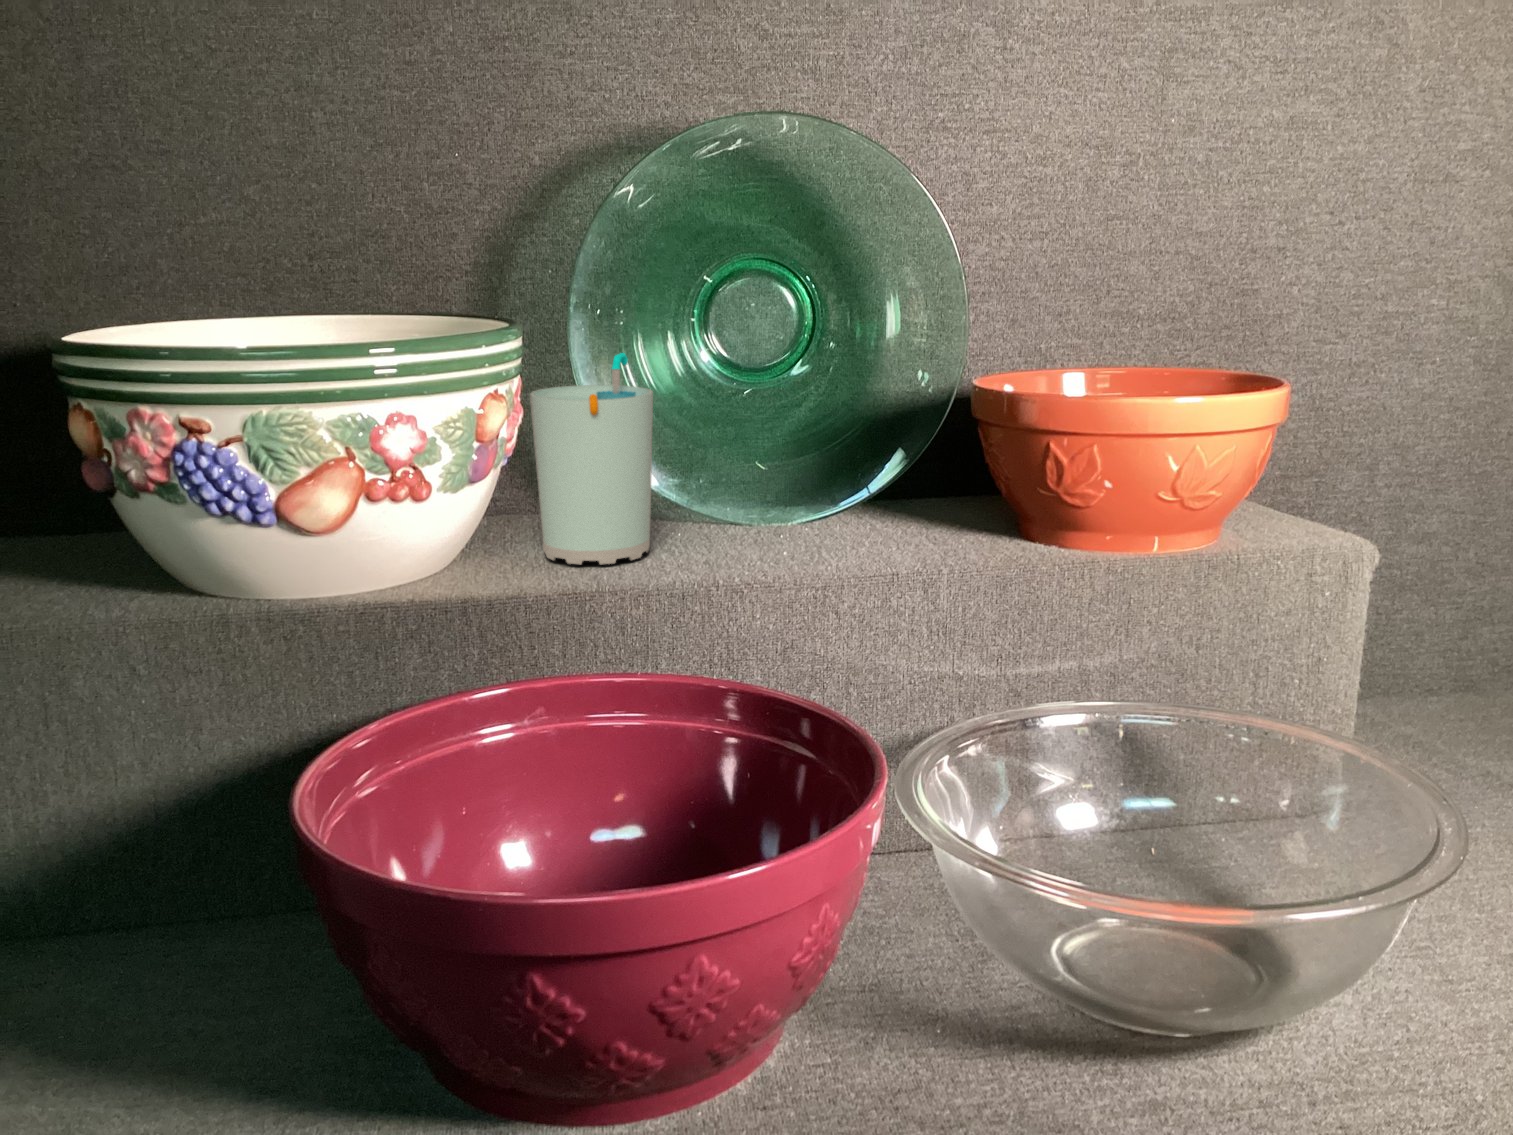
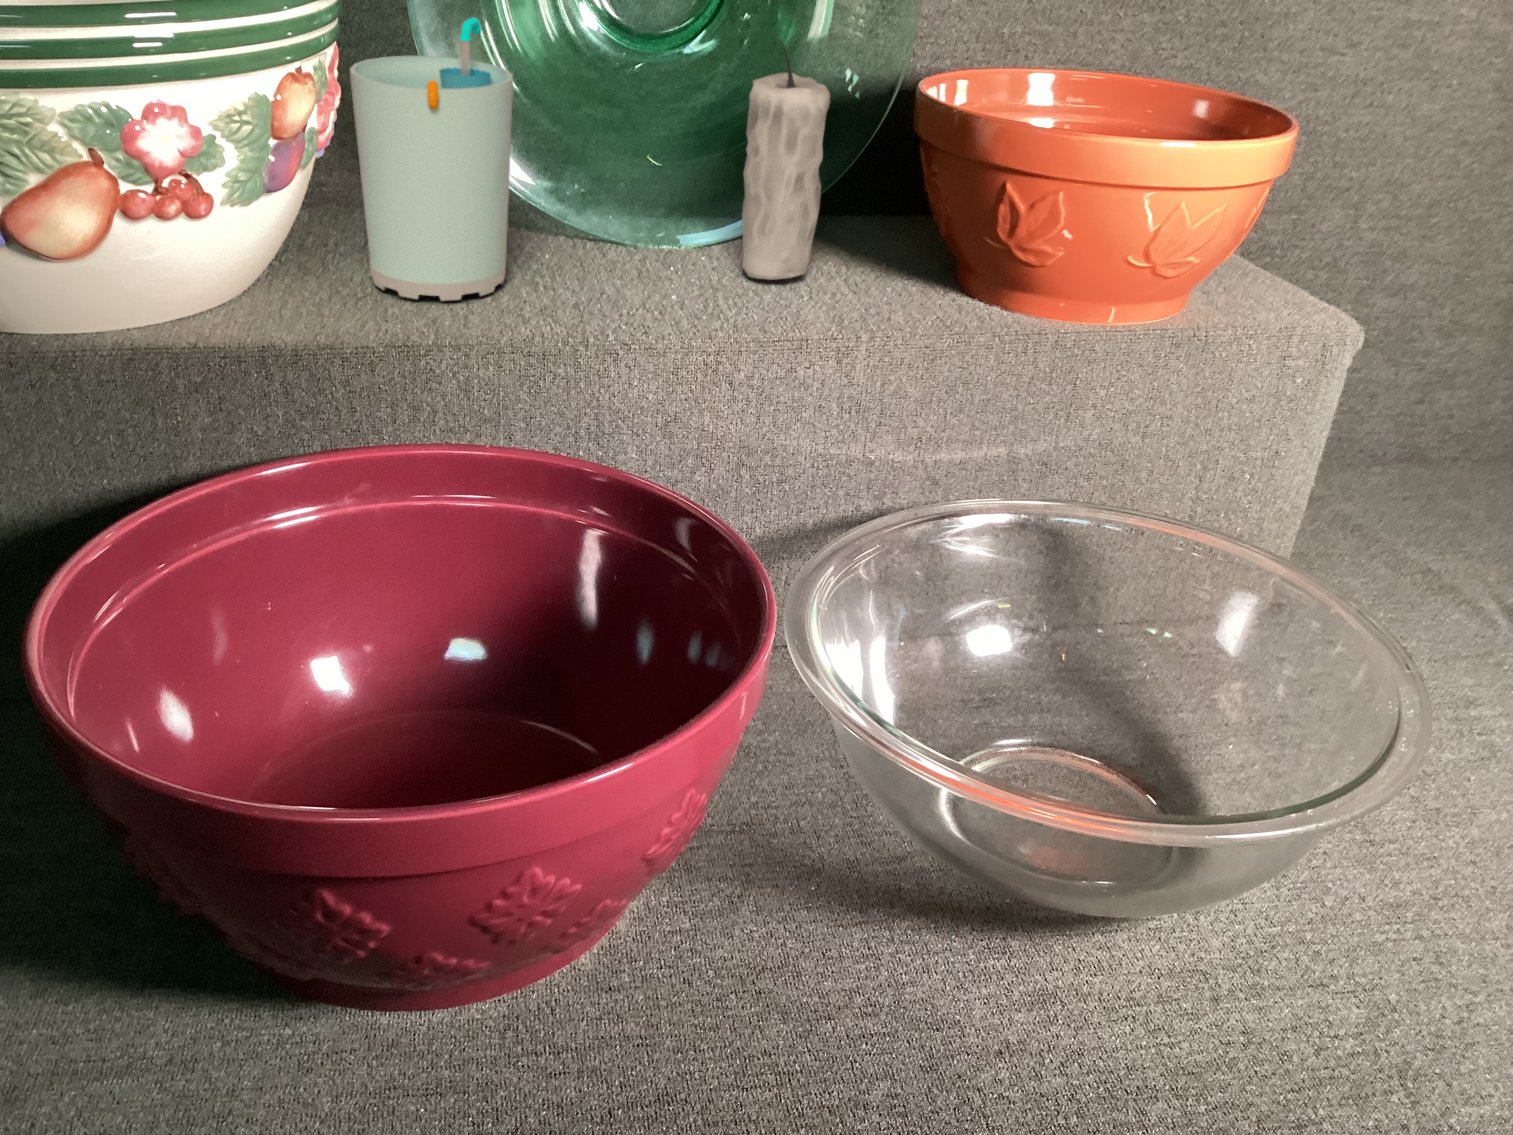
candle: none [837,348,902,539] -> present [742,47,830,280]

